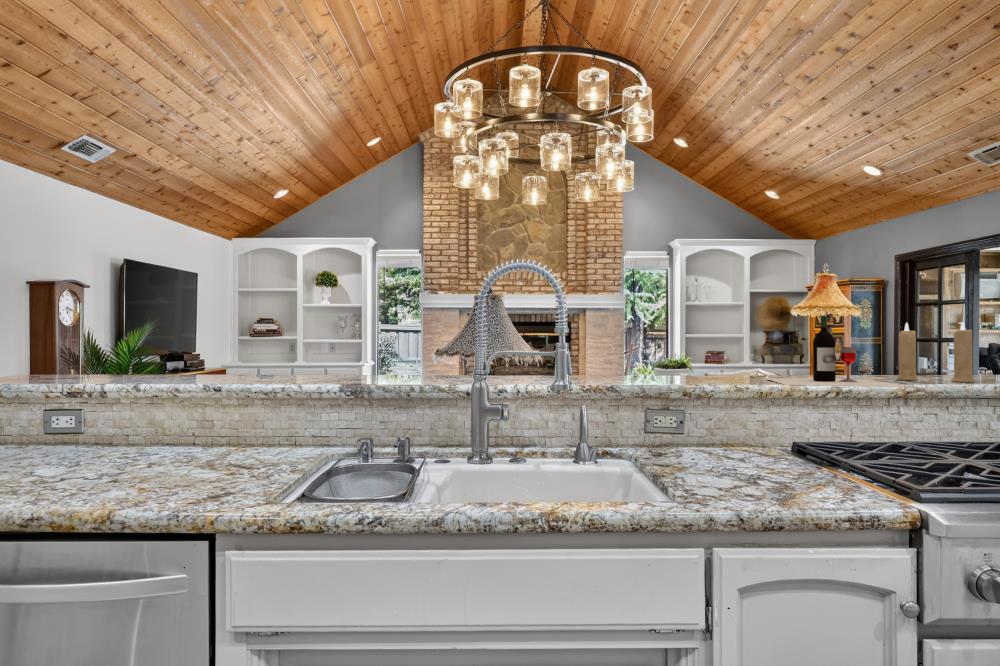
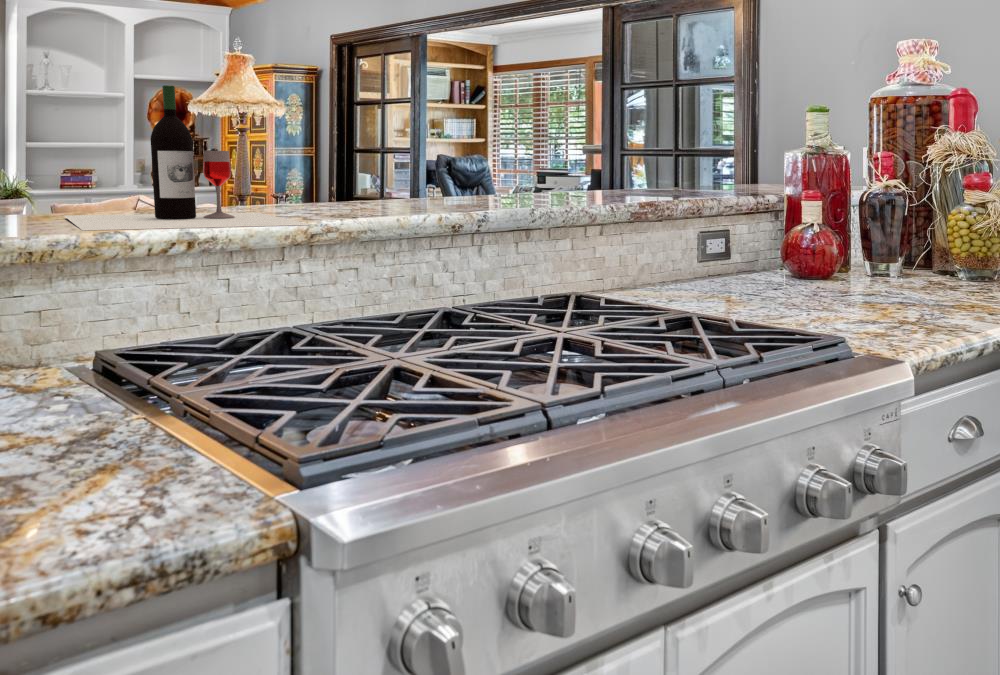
candle: present [897,322,976,382] -> none [303,107,414,212]

